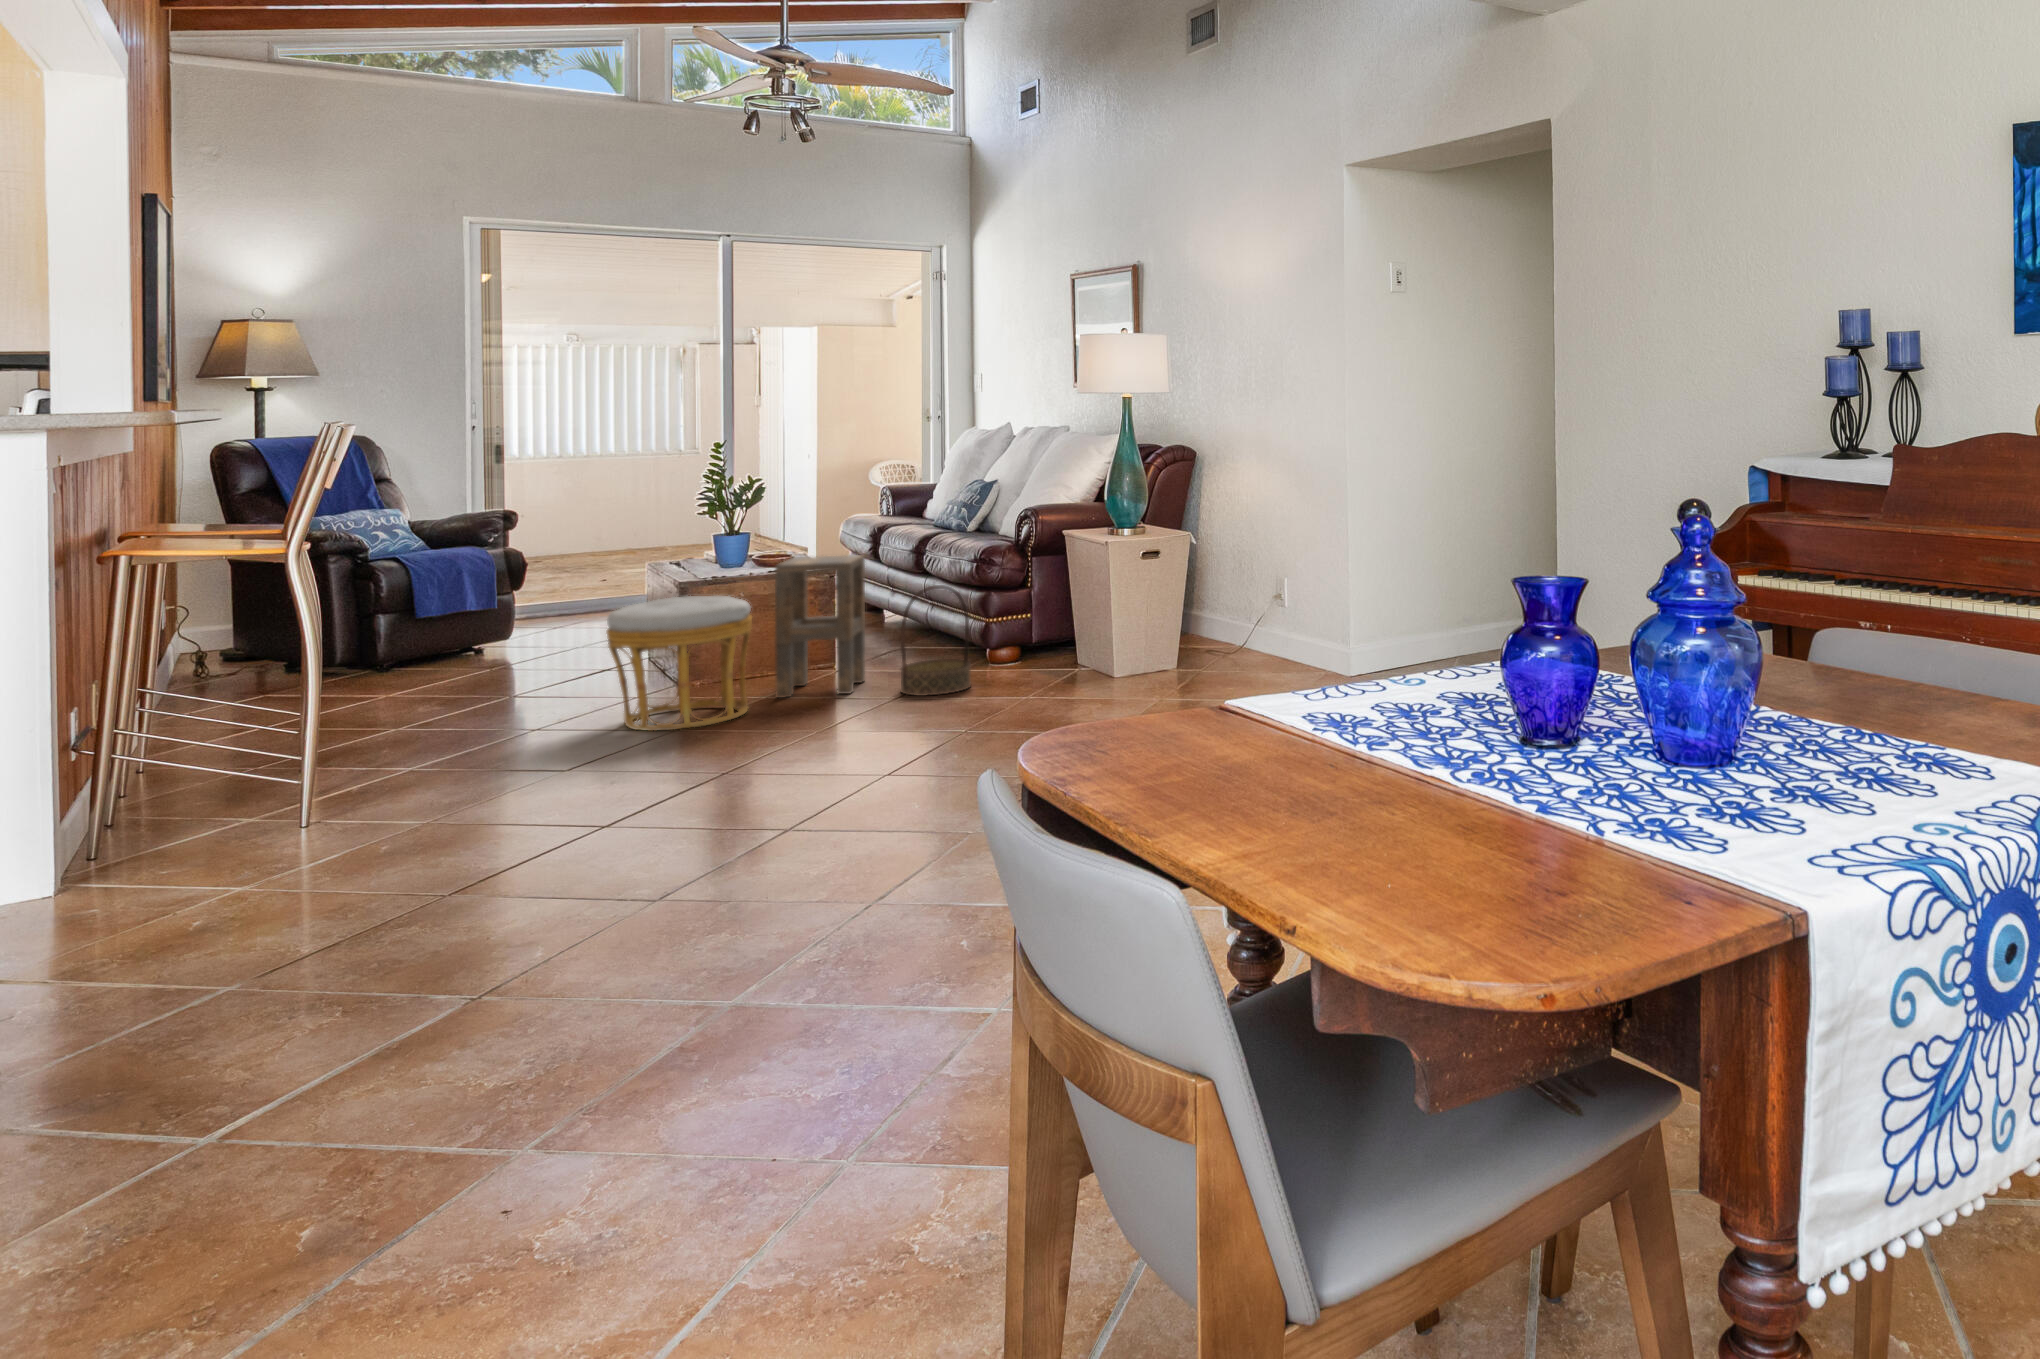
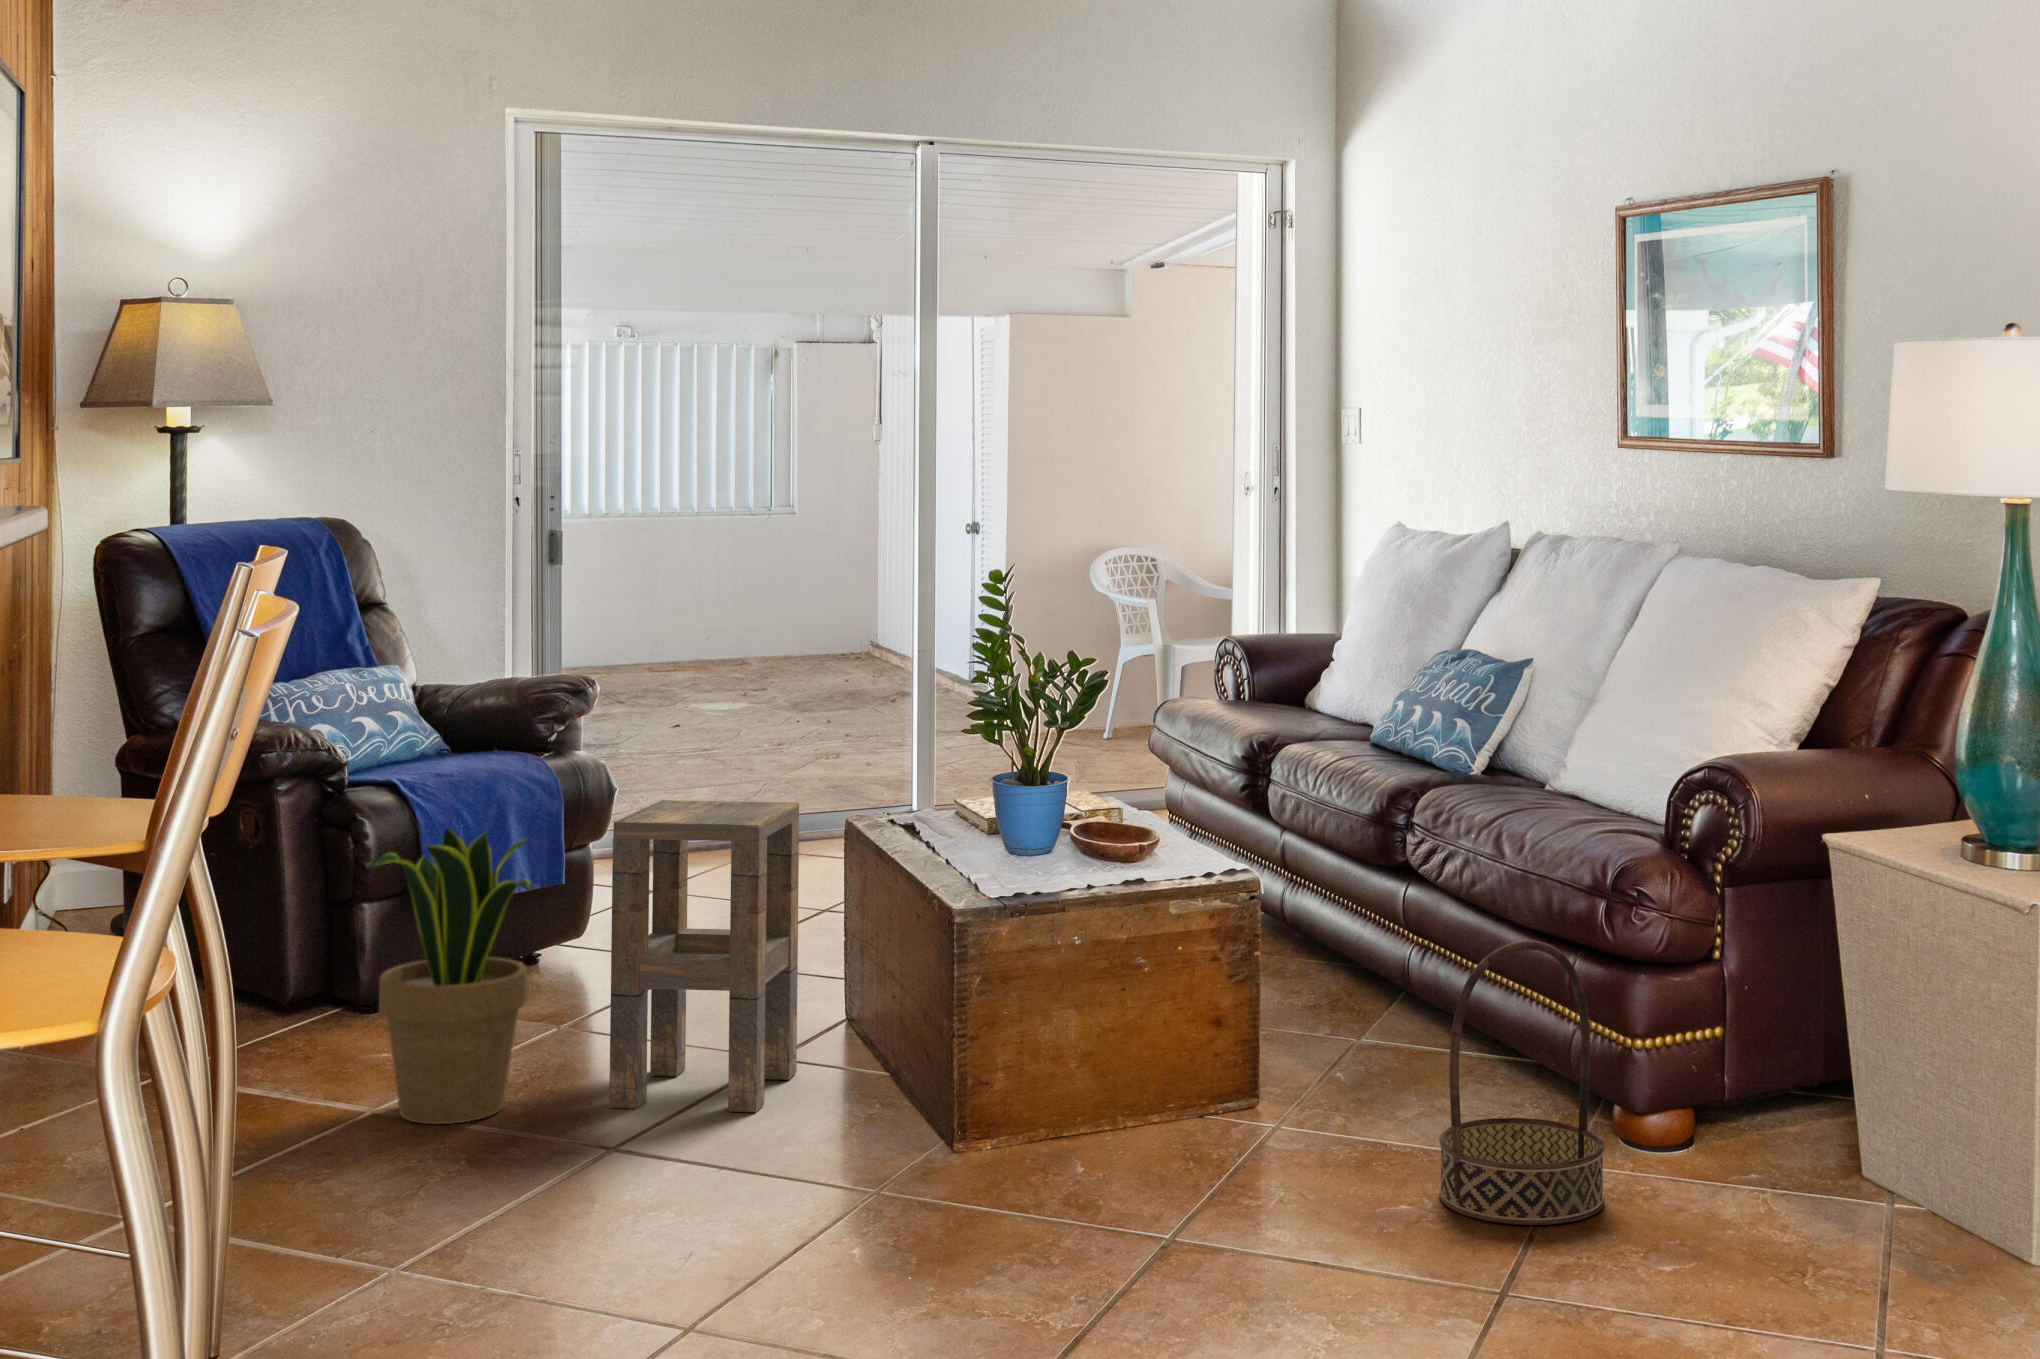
side table: present [775,555,865,698] -> present [609,800,799,1112]
potted plant: none [383,570,473,706] -> present [373,827,531,1124]
ottoman: present [606,596,752,731] -> none [822,938,1133,1290]

